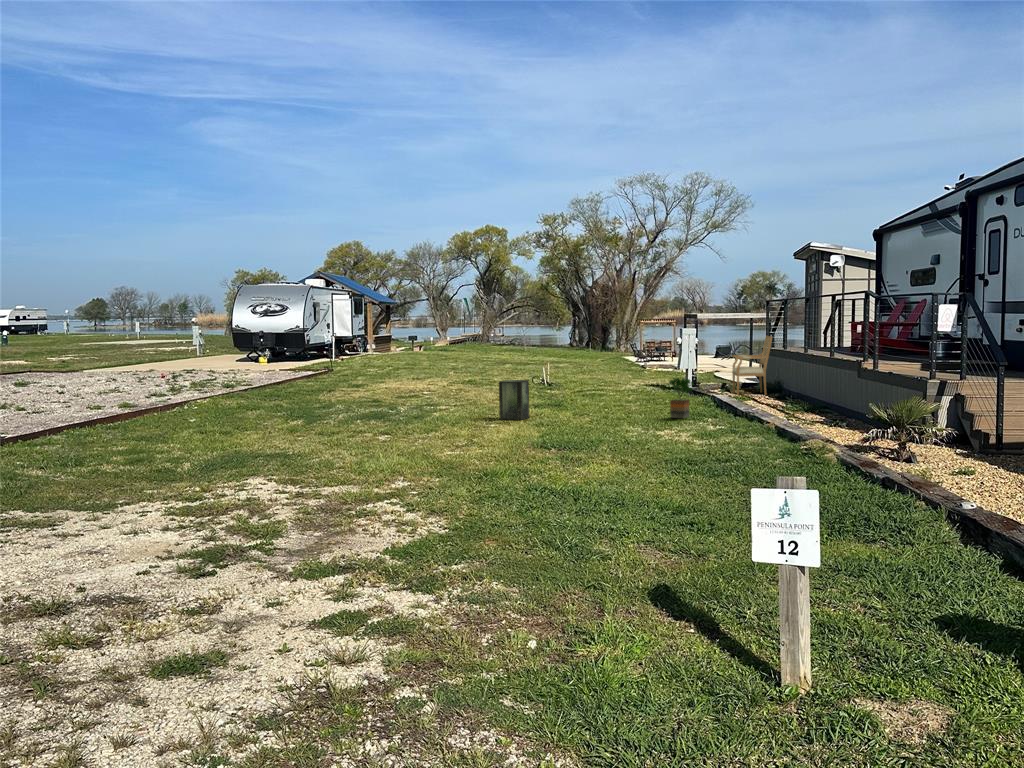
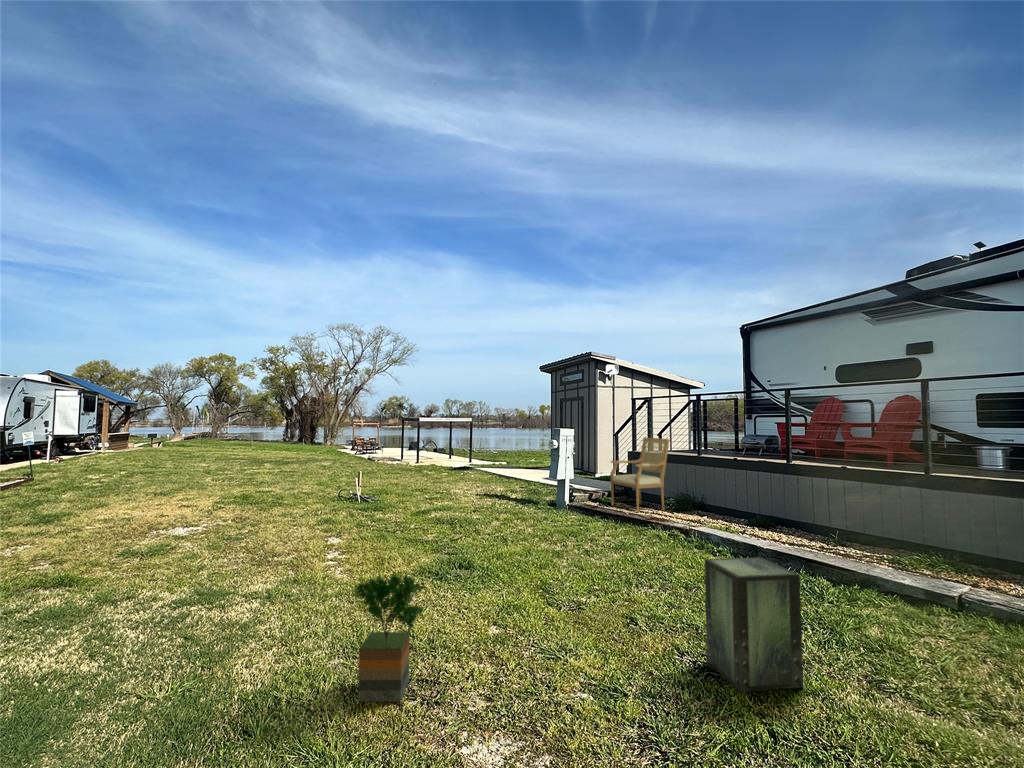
potted tree: present [669,378,693,418] -> present [354,575,424,702]
storage box: present [499,380,530,420] -> present [705,557,803,692]

